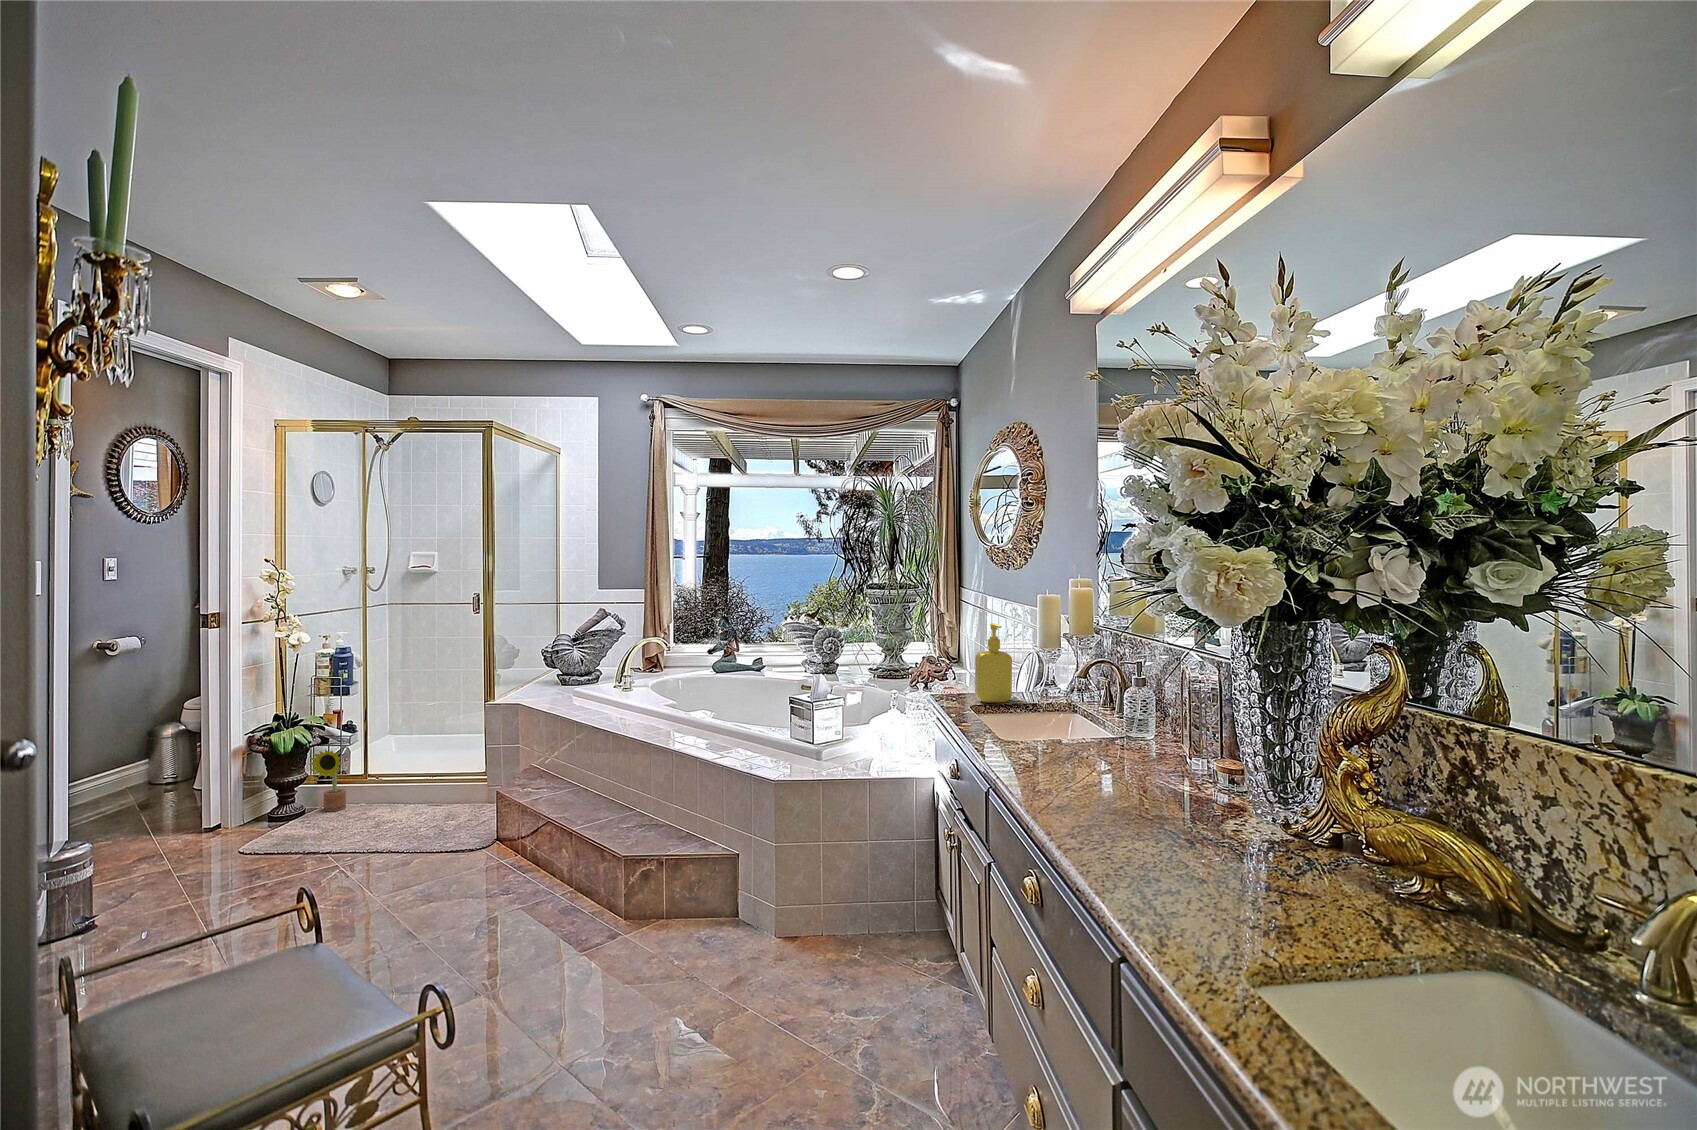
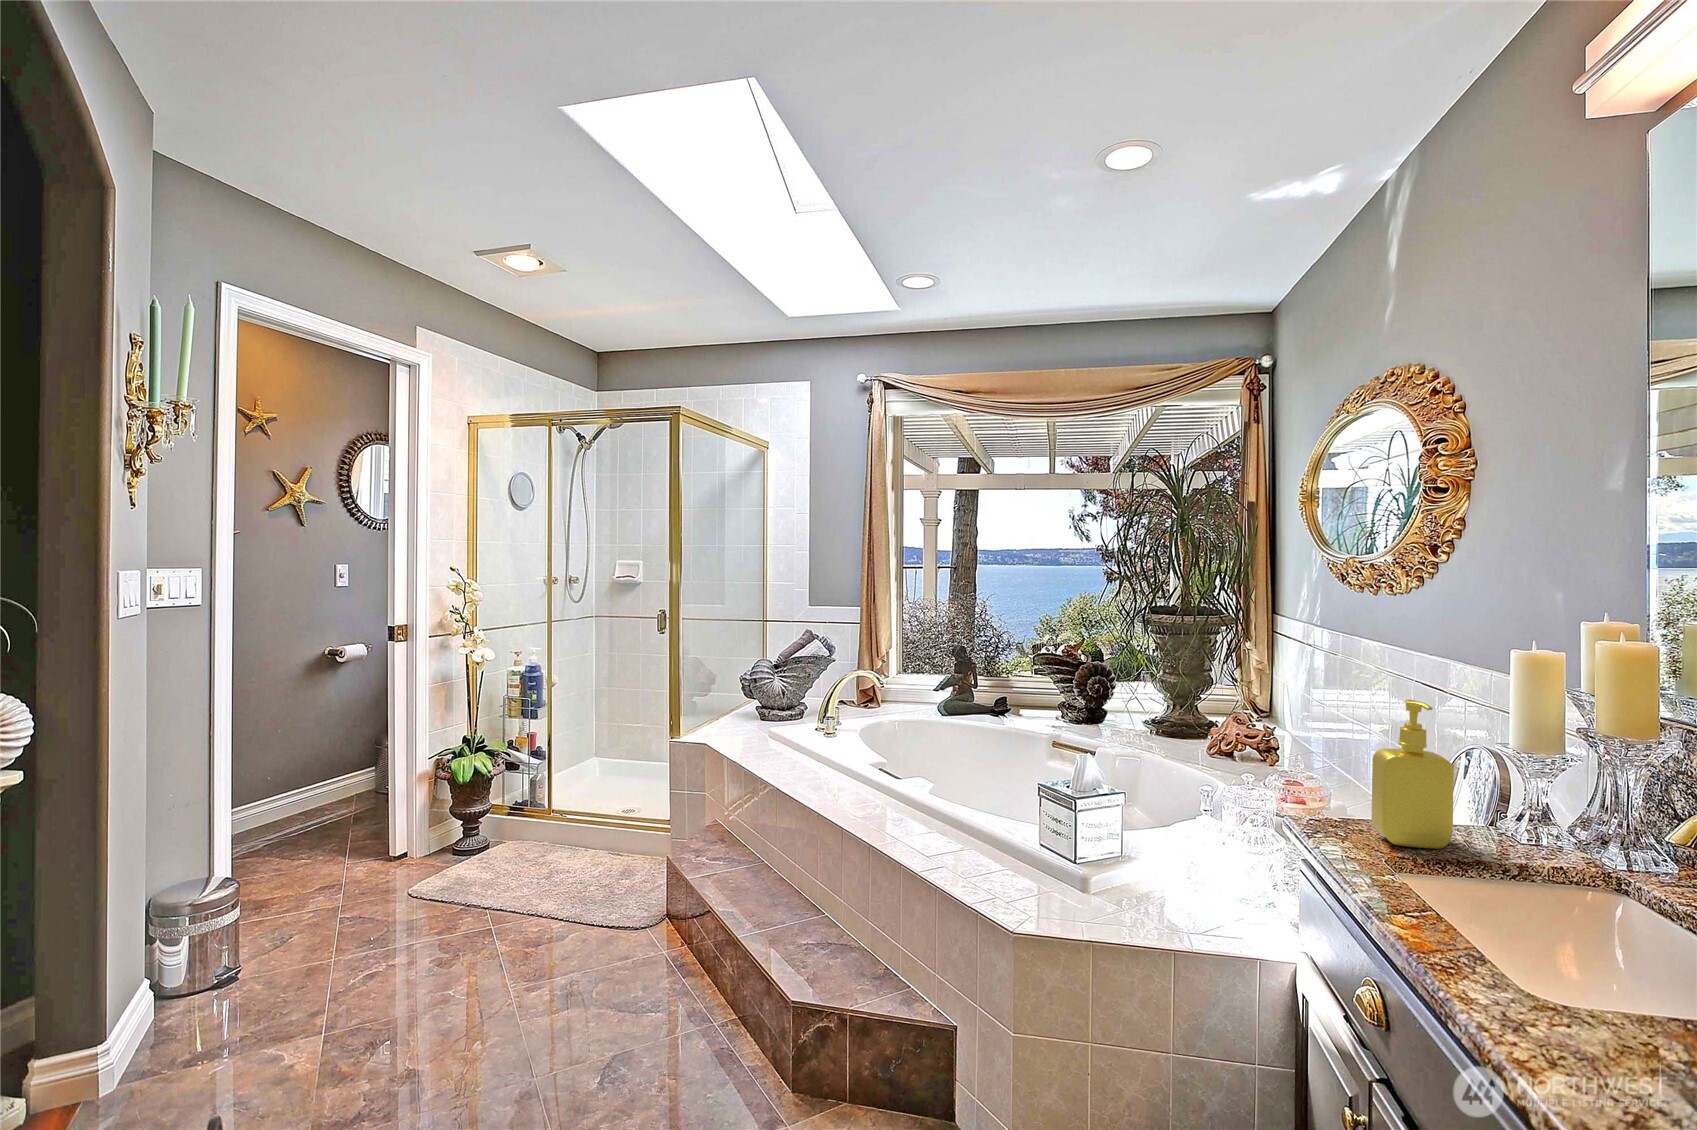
decorative plant: present [310,749,346,811] -> none [493,779,531,849]

